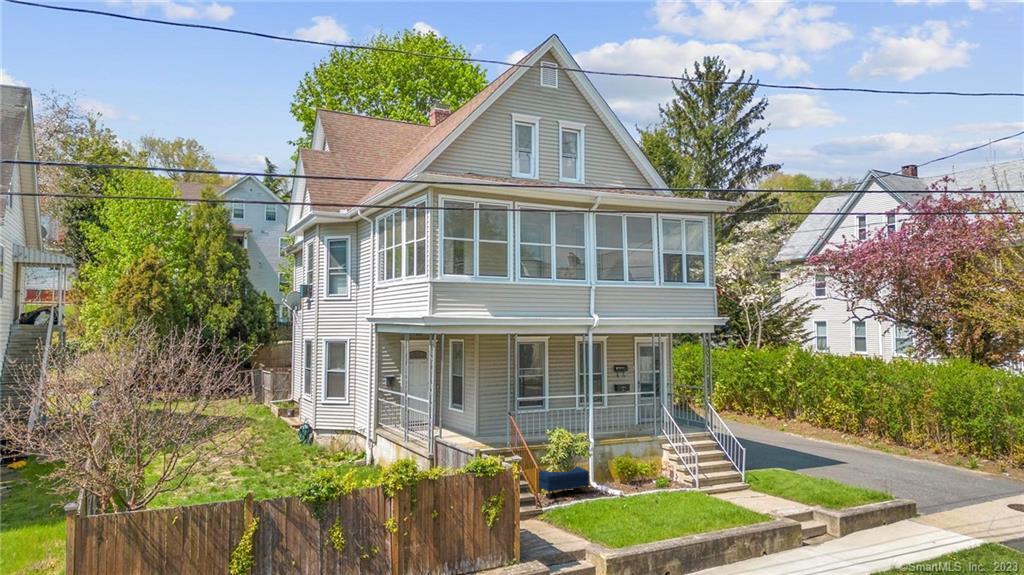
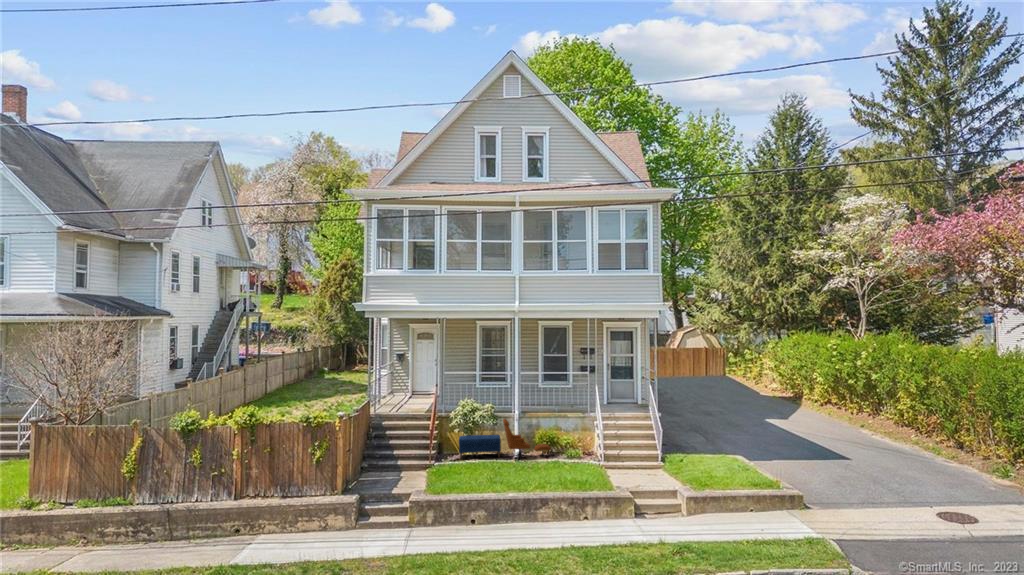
lounge chair: none [592,448,639,494] -> present [503,419,551,459]

